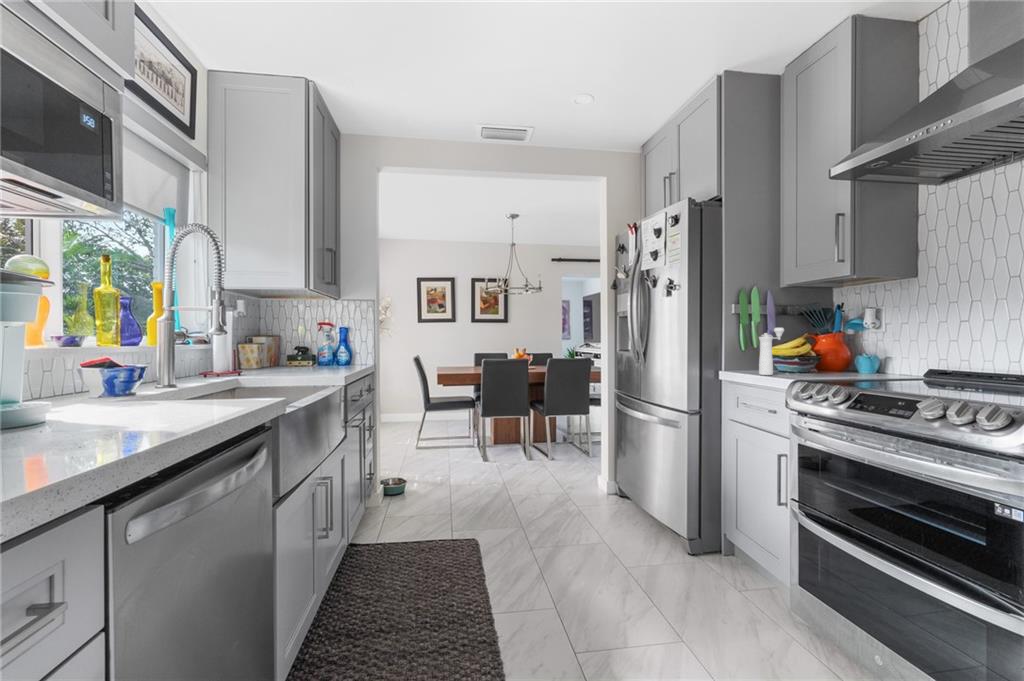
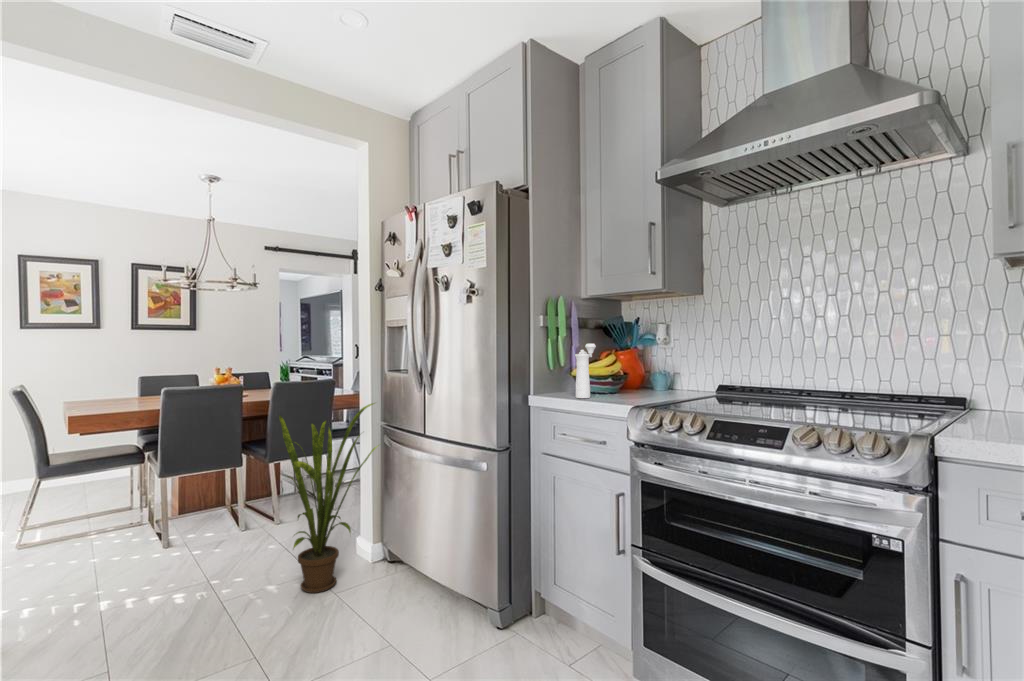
house plant: none [538,373,611,504] -> present [279,403,378,593]

